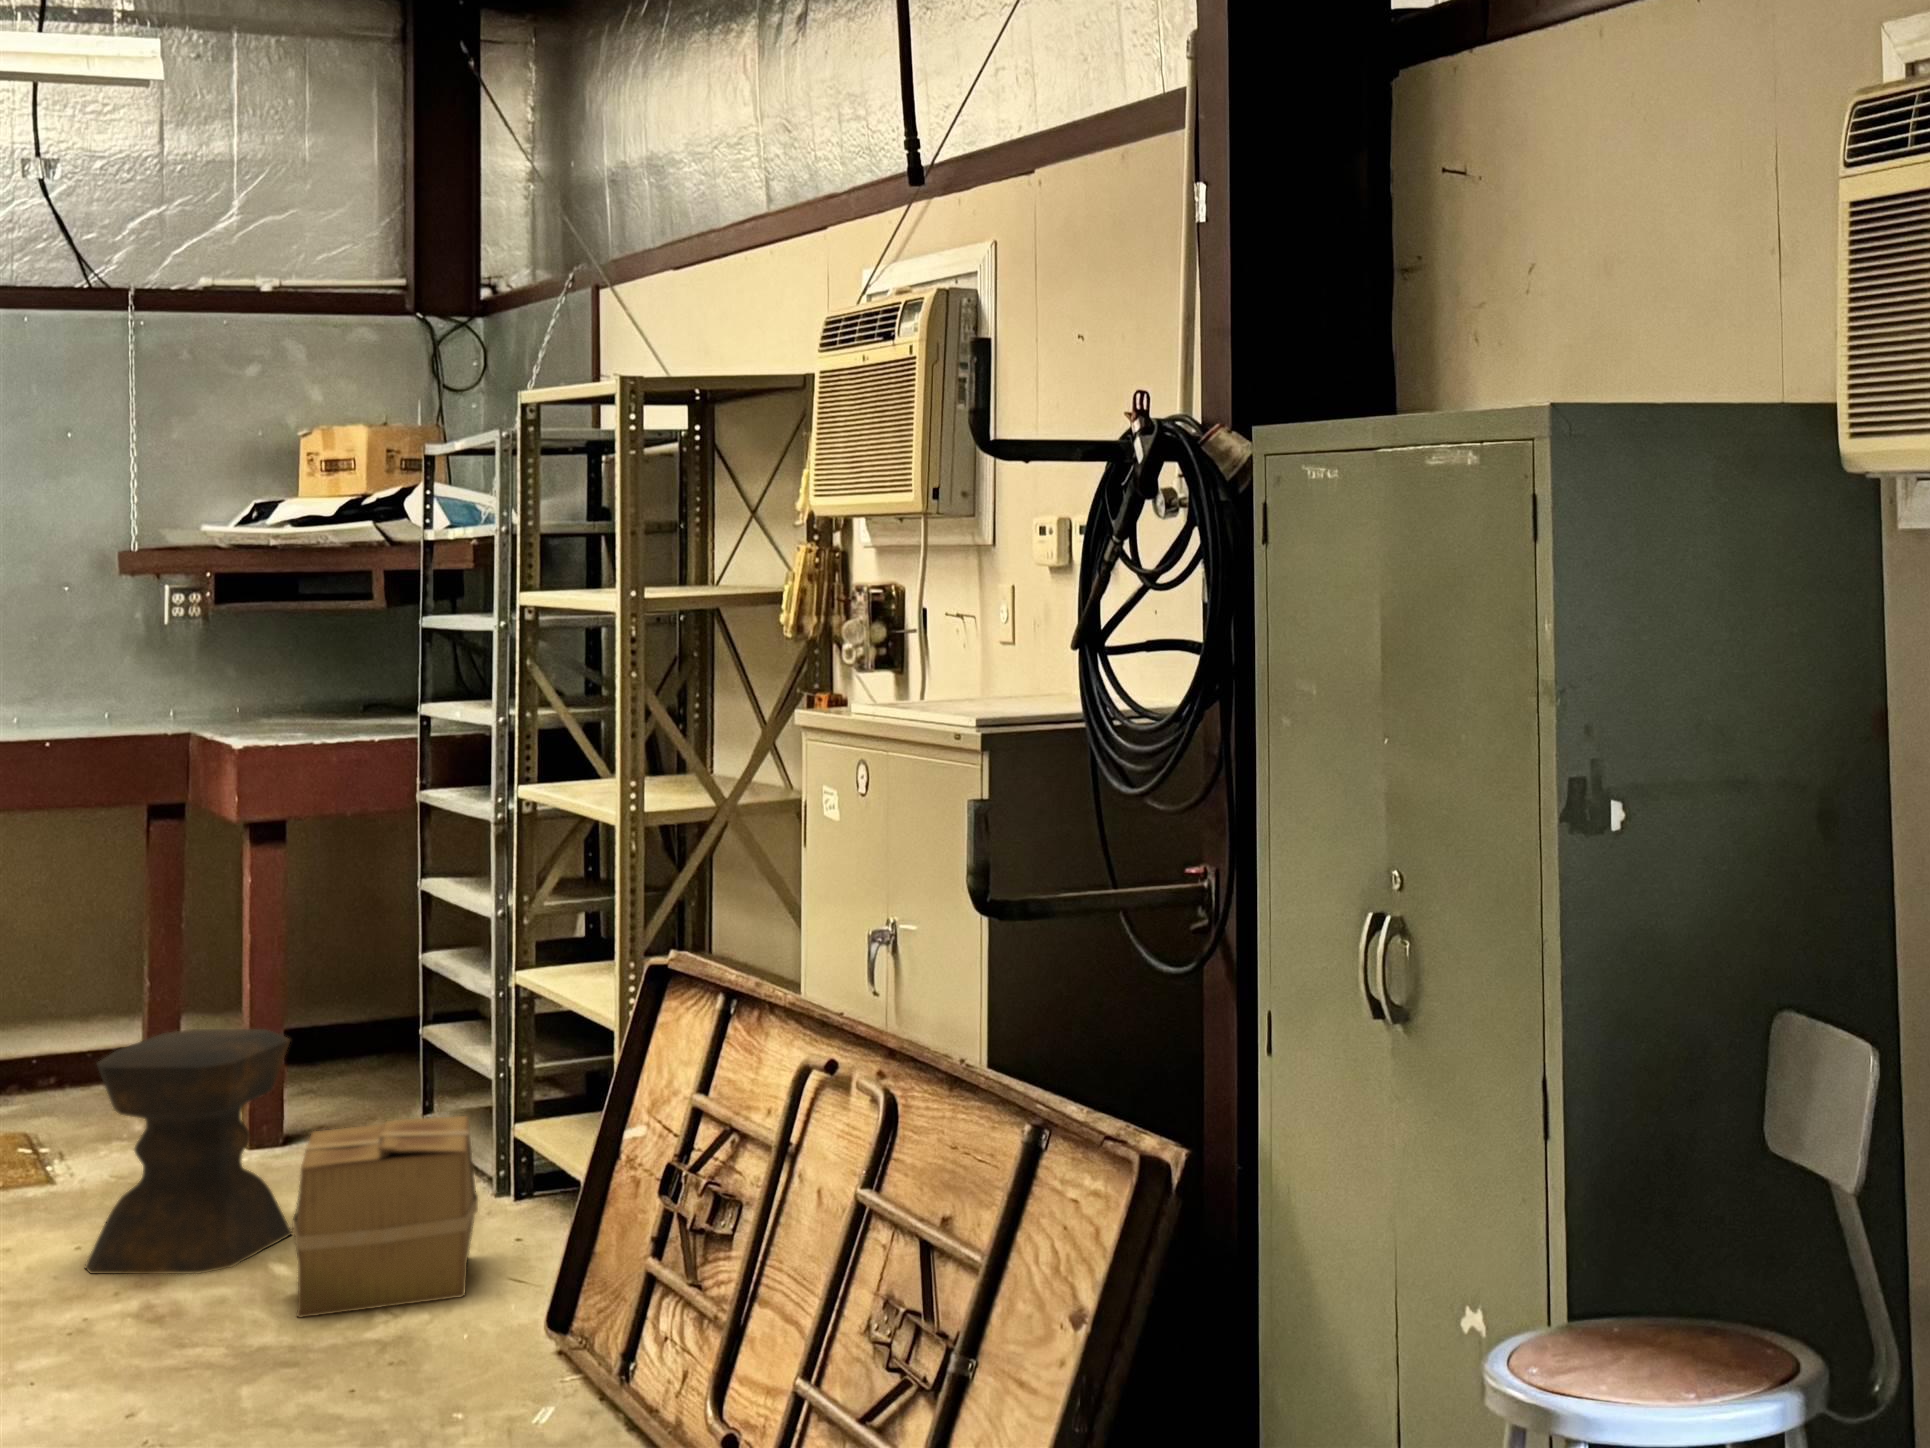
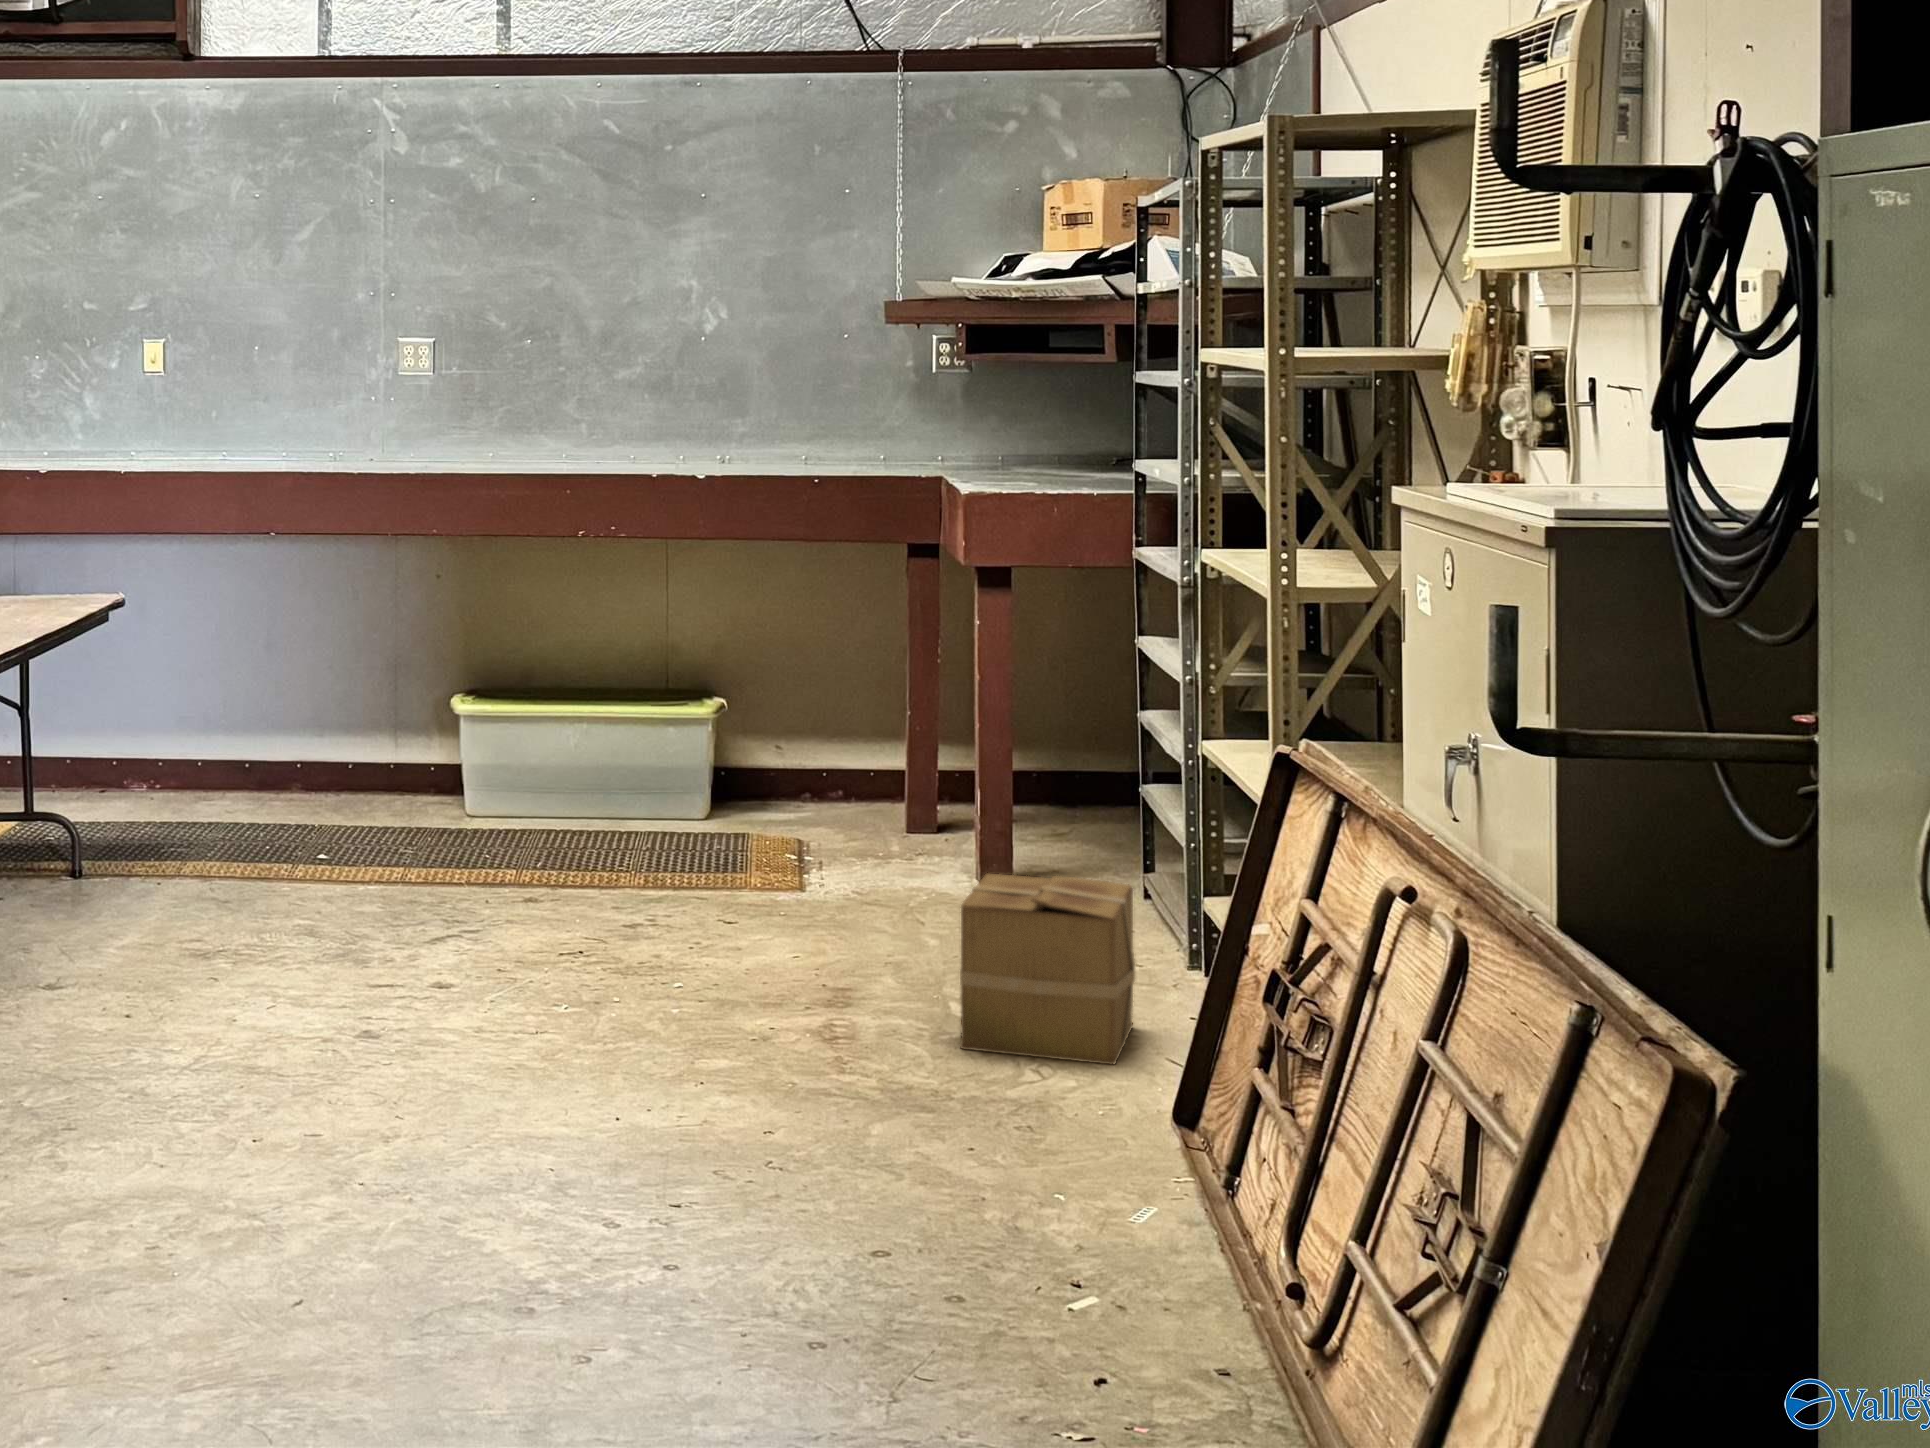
stool: present [85,1029,292,1274] -> none [808,758,988,990]

